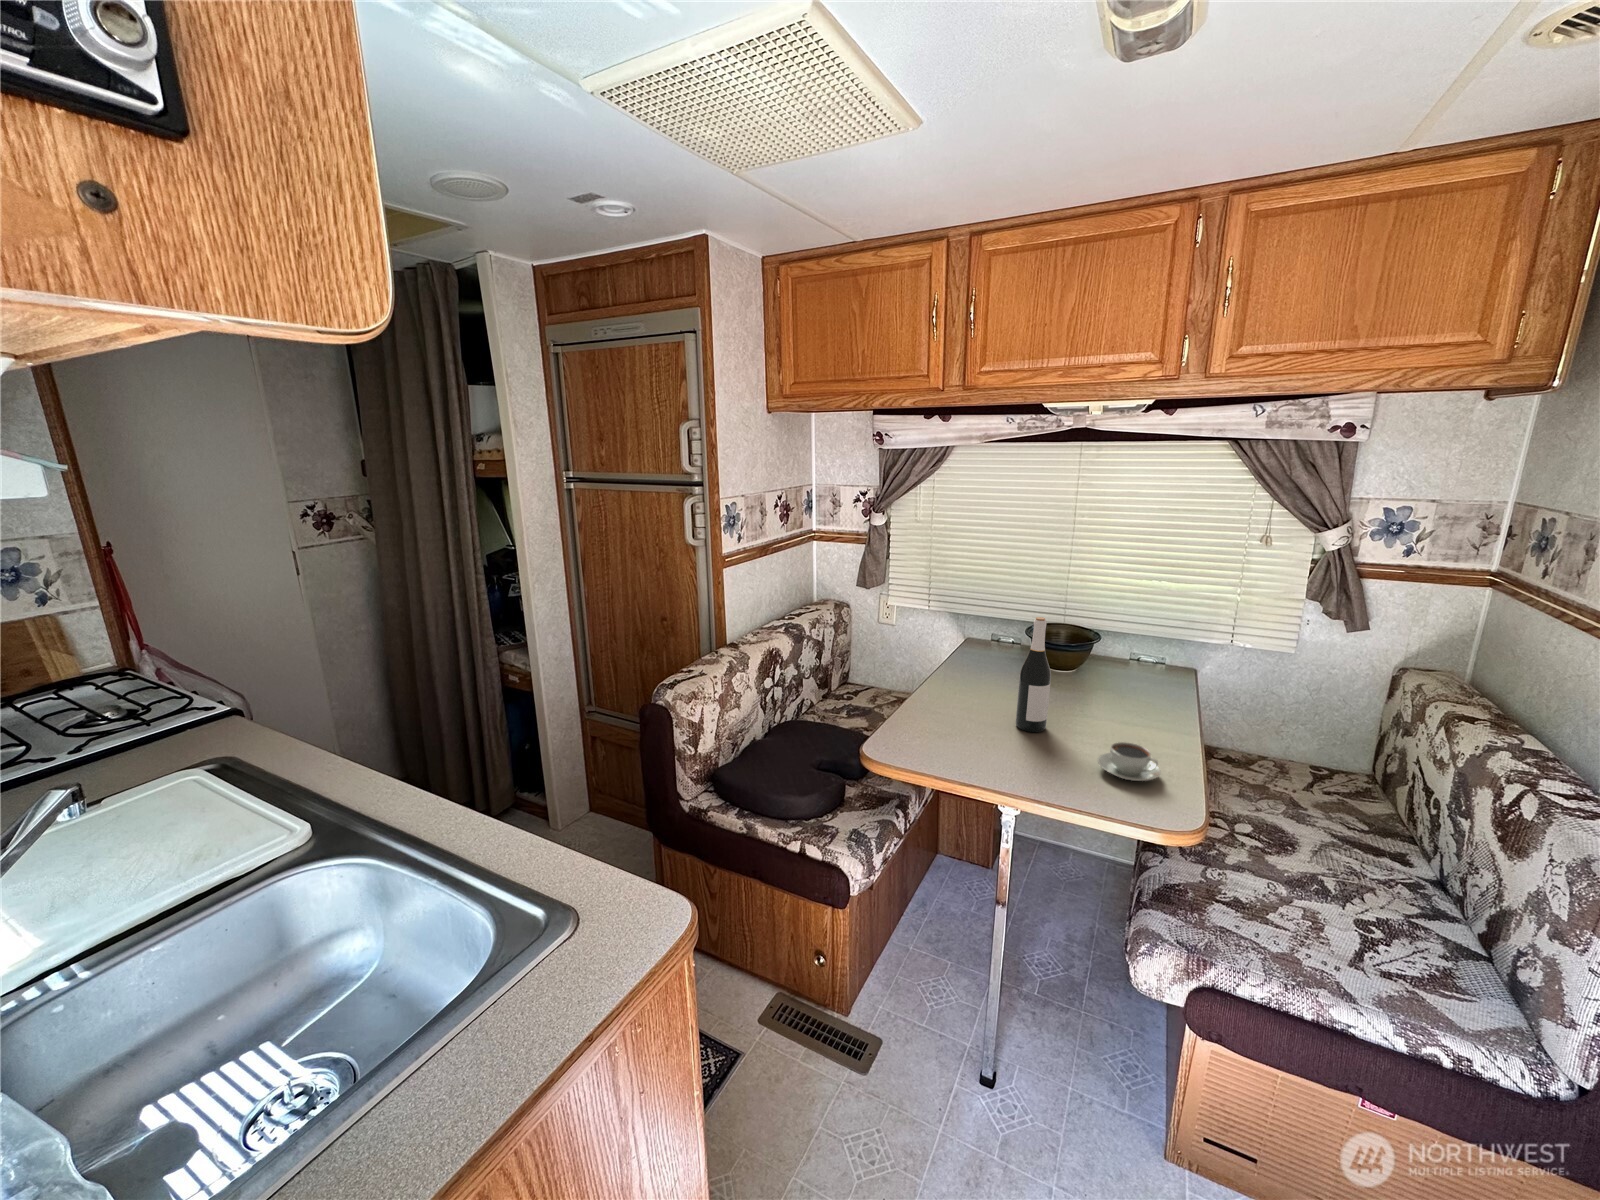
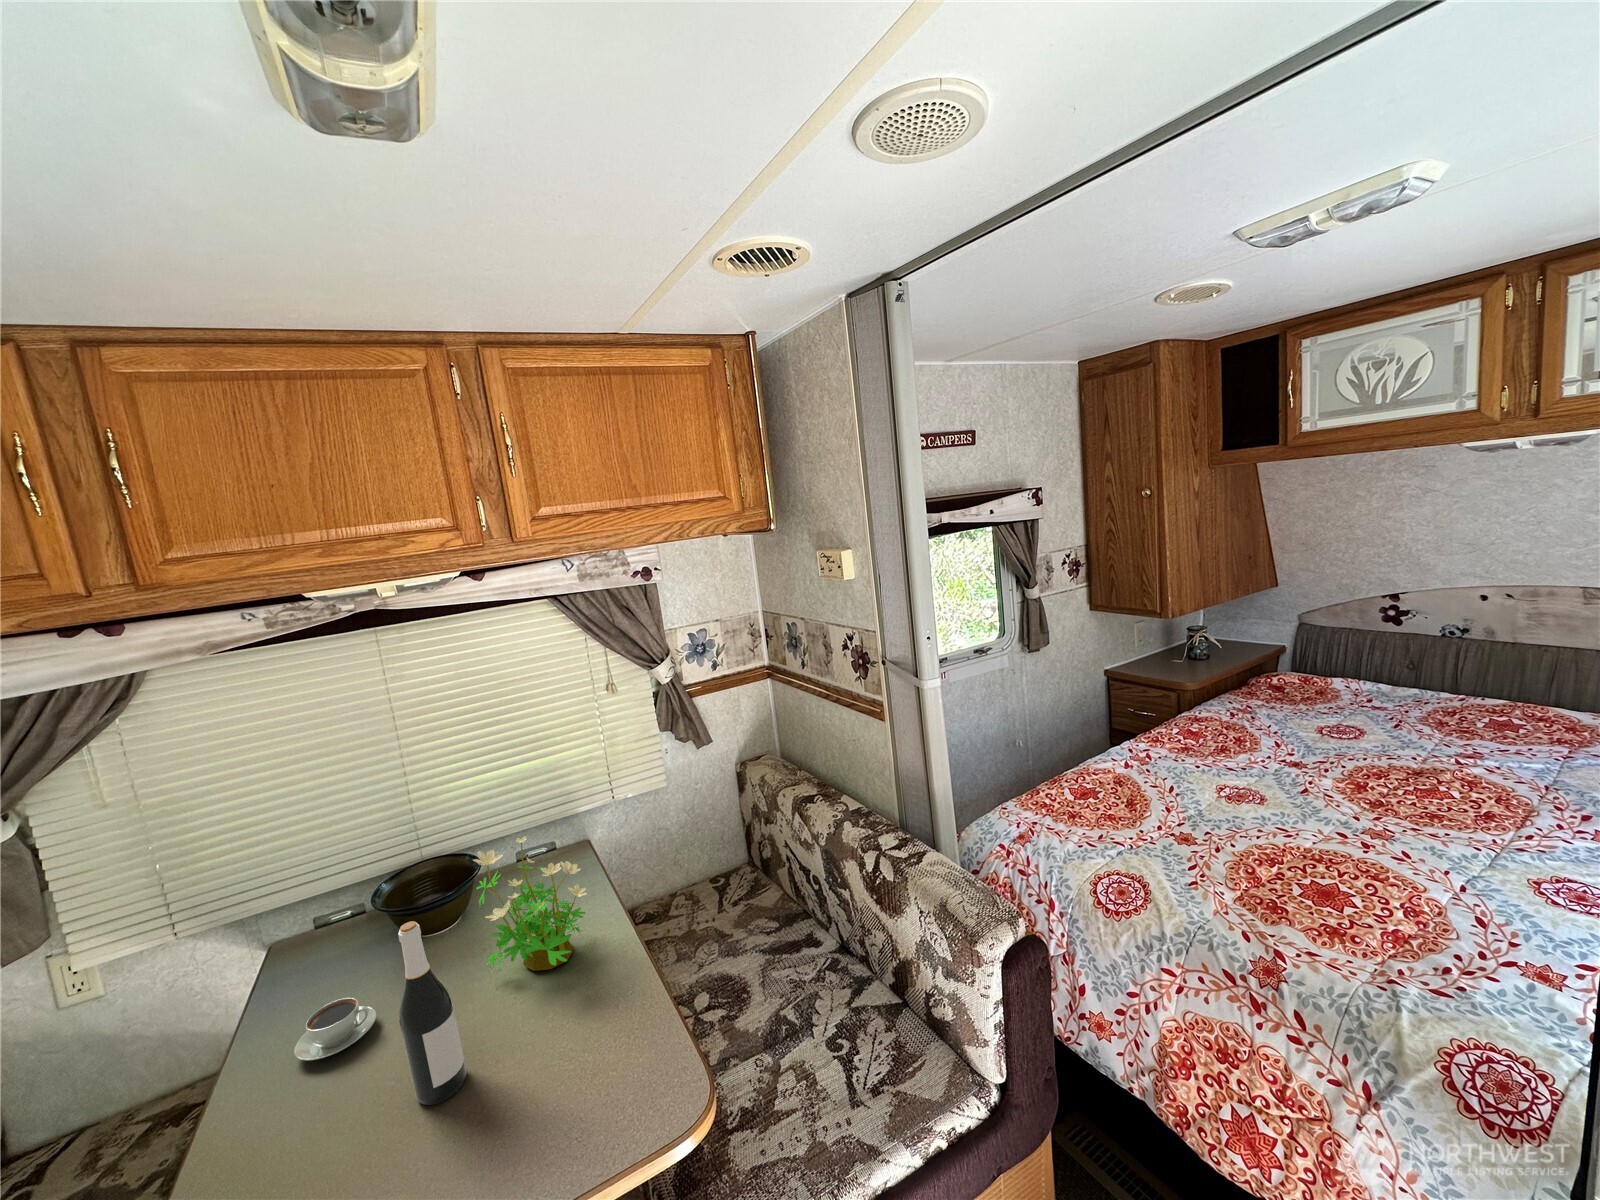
potted plant: none [1079,611,1170,715] -> present [473,836,587,971]
coffee cup: present [1098,742,1161,781] -> present [294,998,376,1060]

